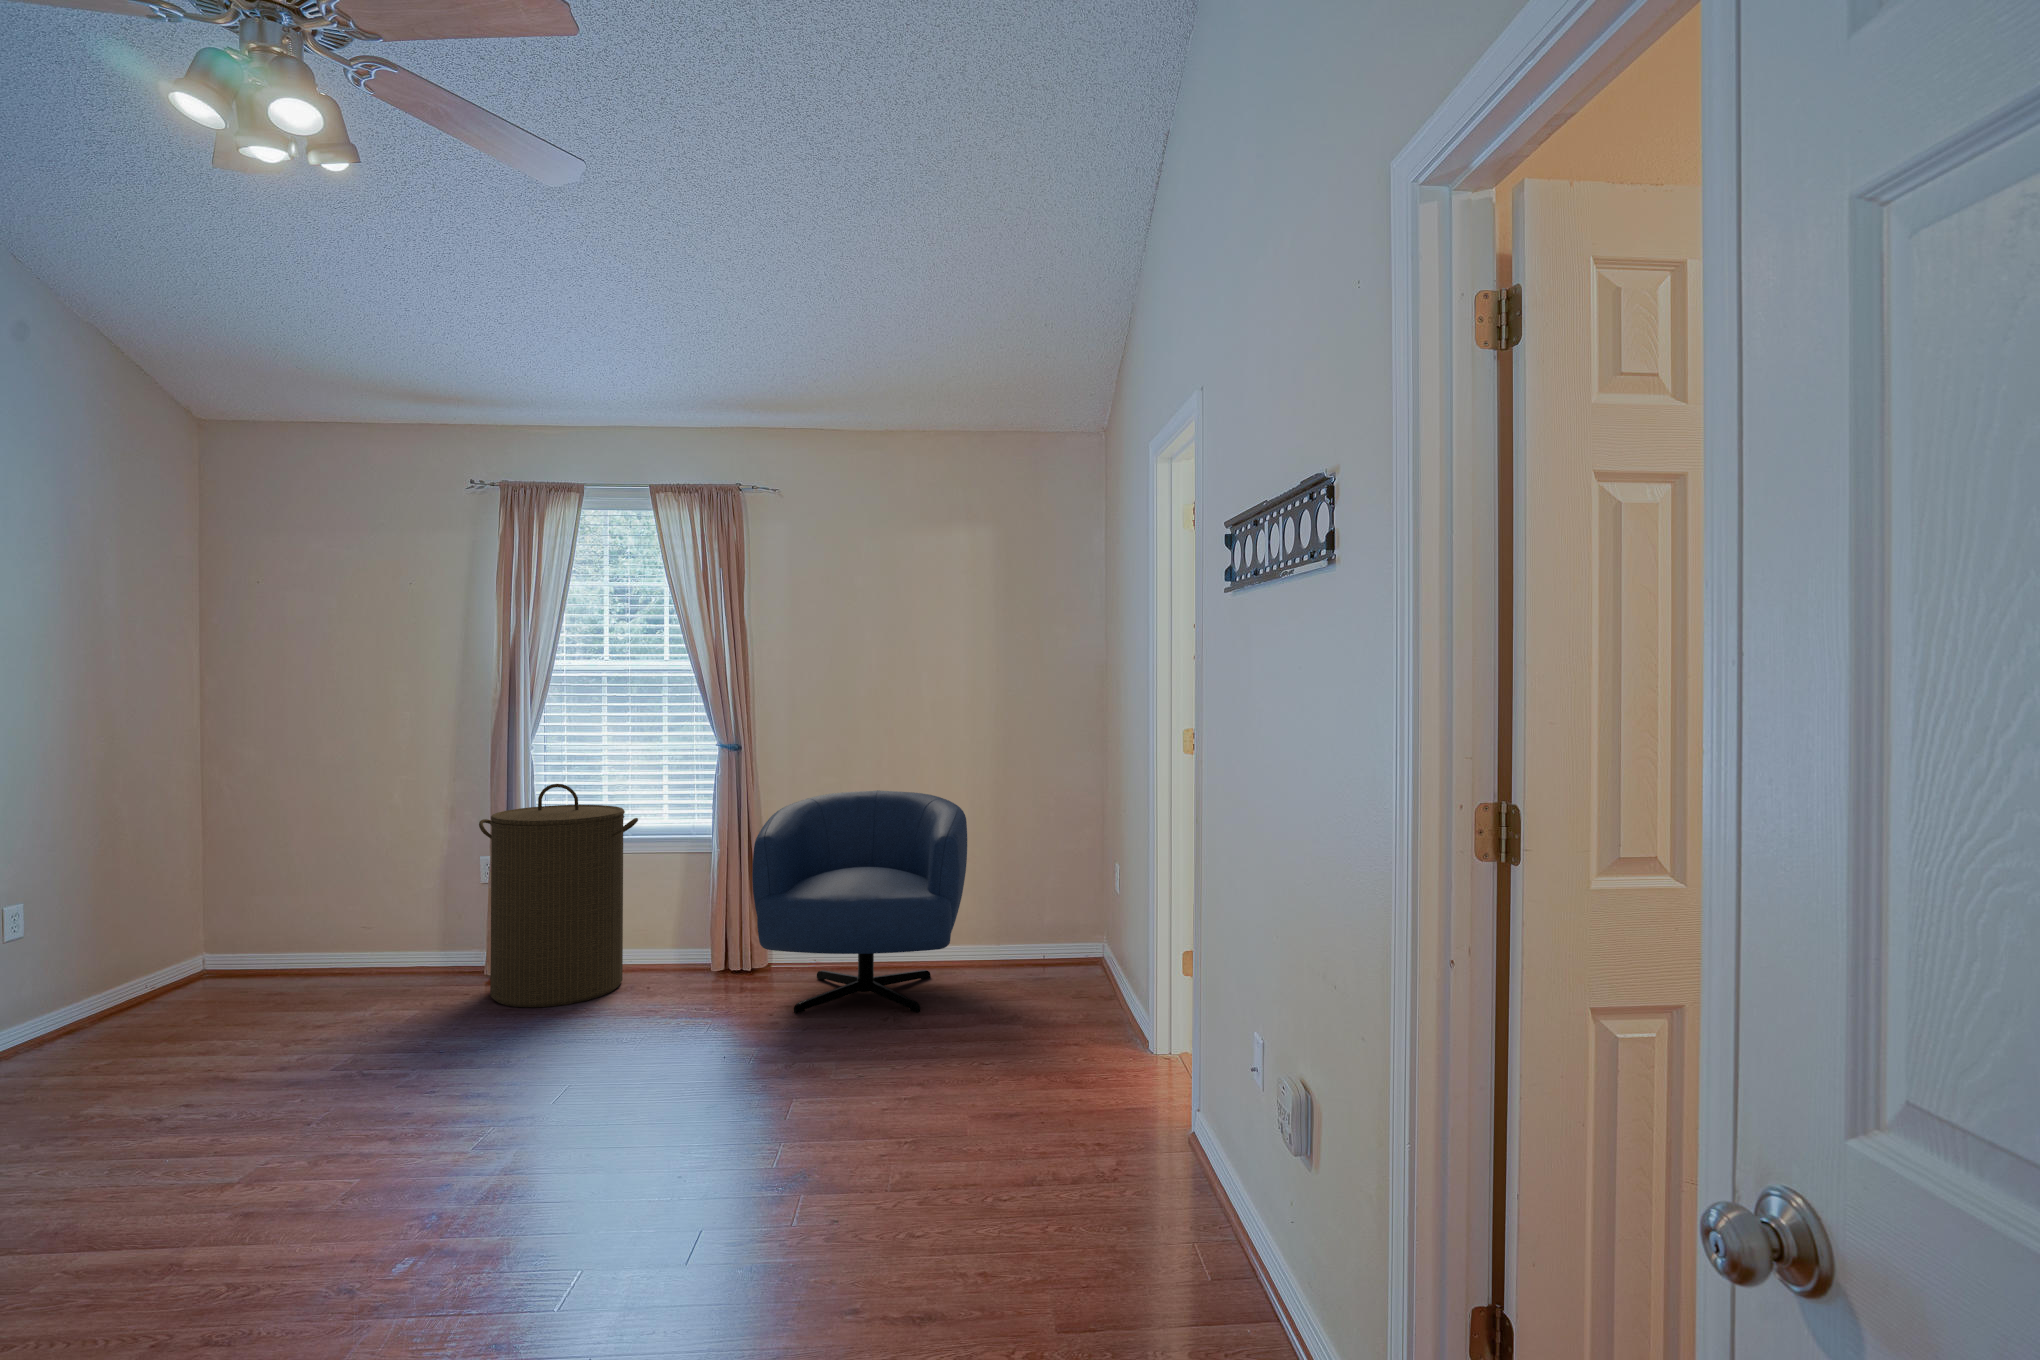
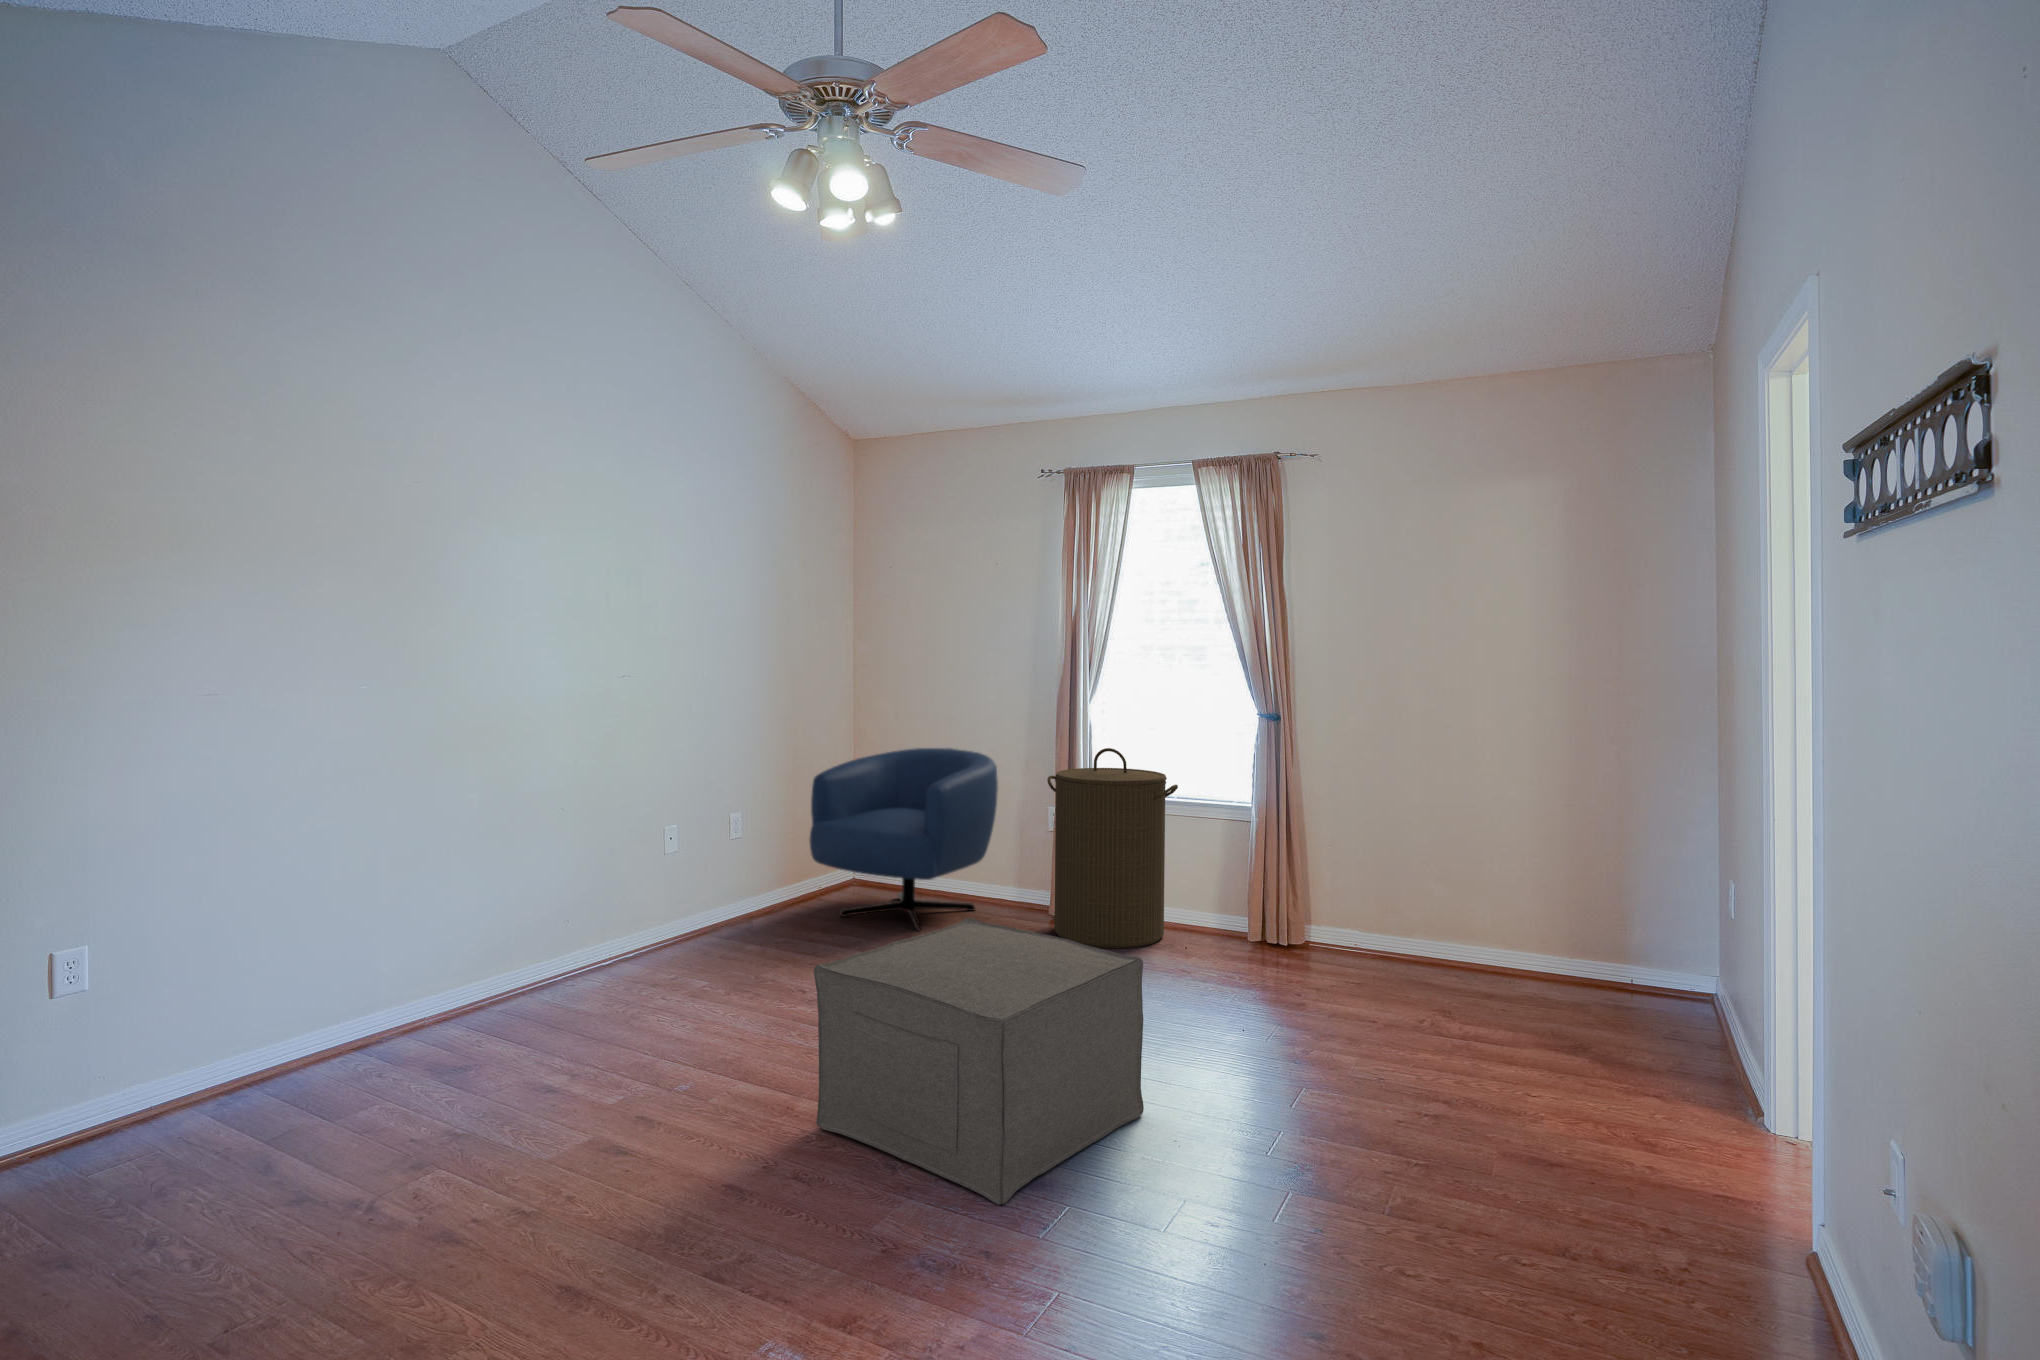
armchair: present [752,790,967,1014] -> present [810,748,998,931]
ottoman: none [196,998,640,1322] -> present [814,918,1144,1205]

